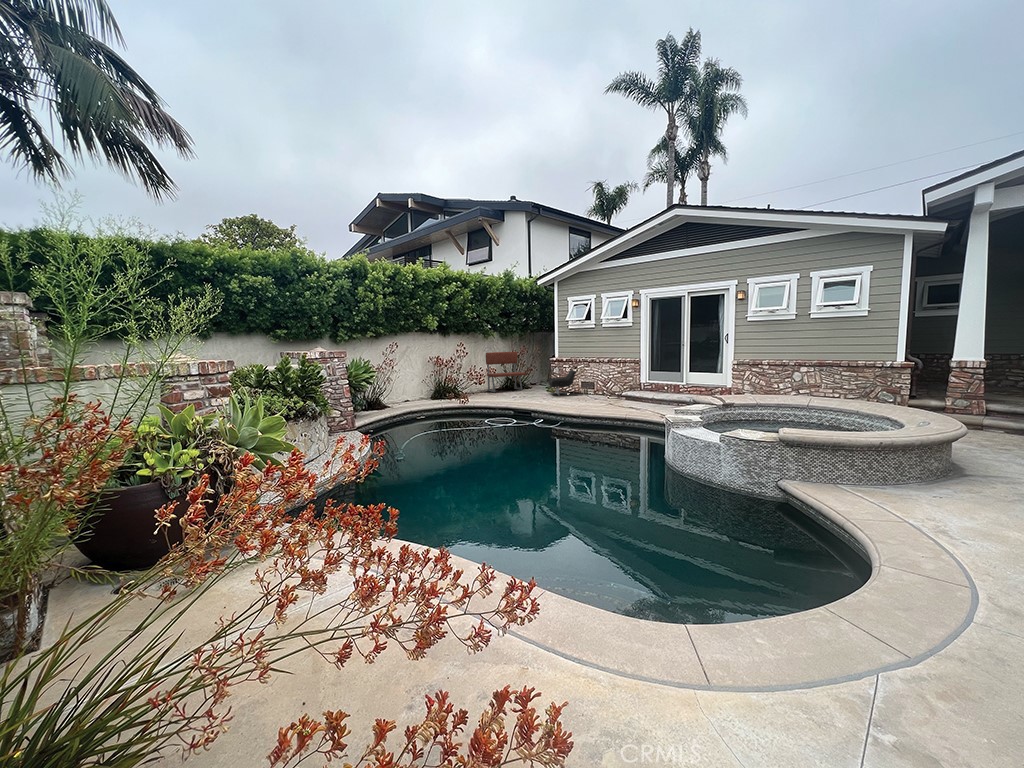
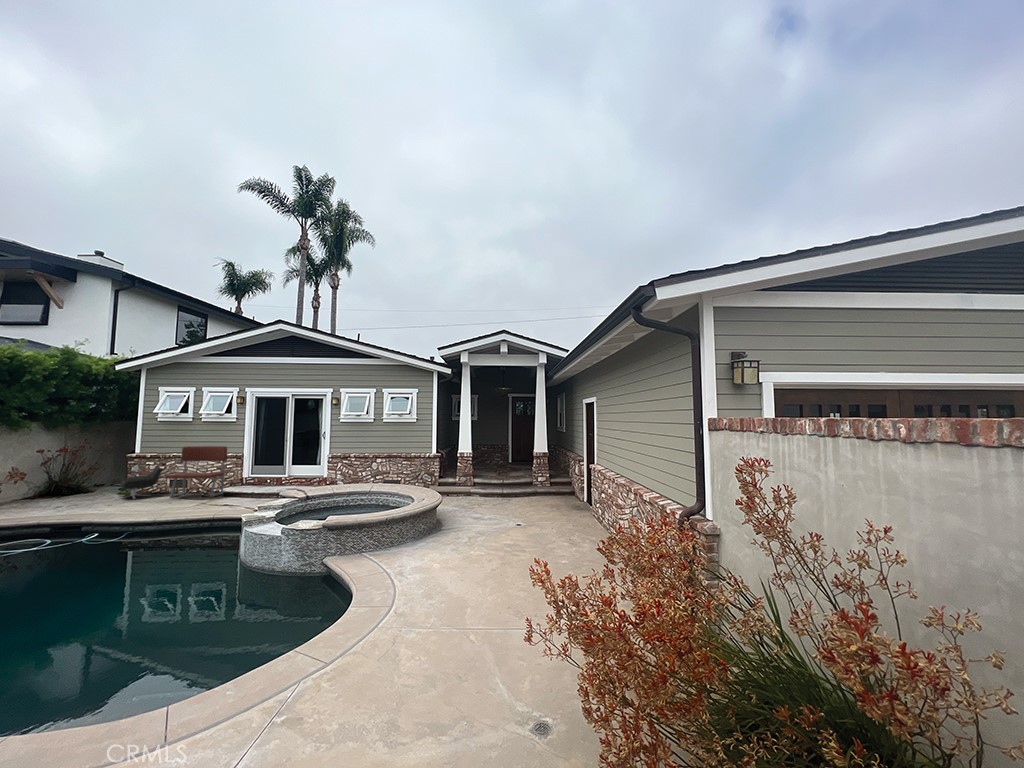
bench: present [486,352,526,392] -> present [165,446,227,497]

